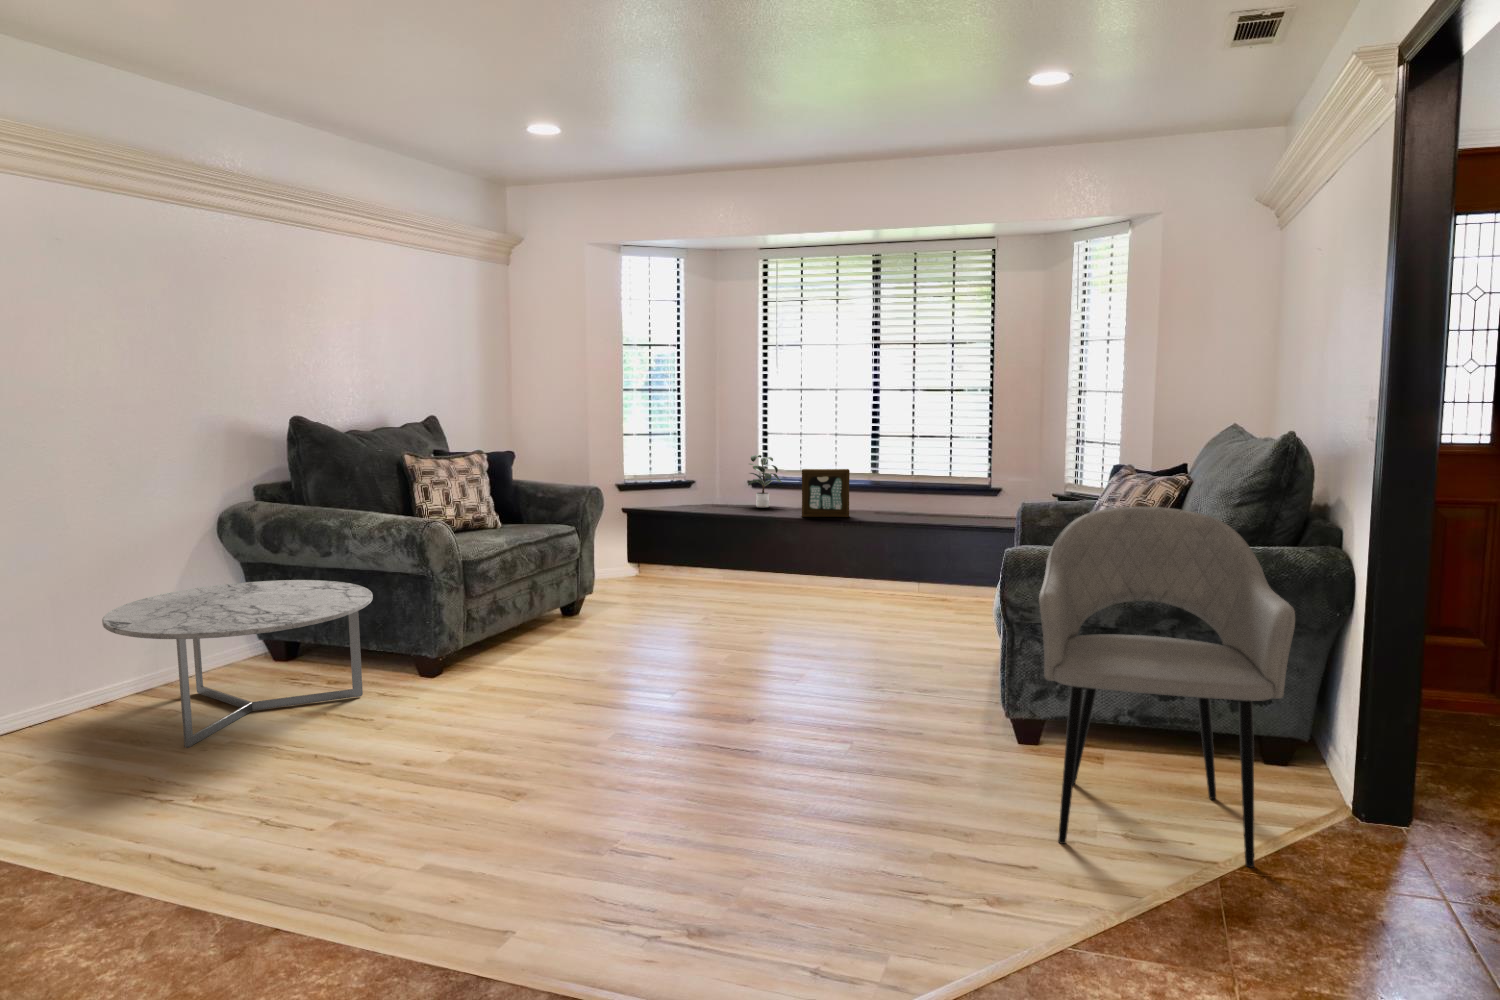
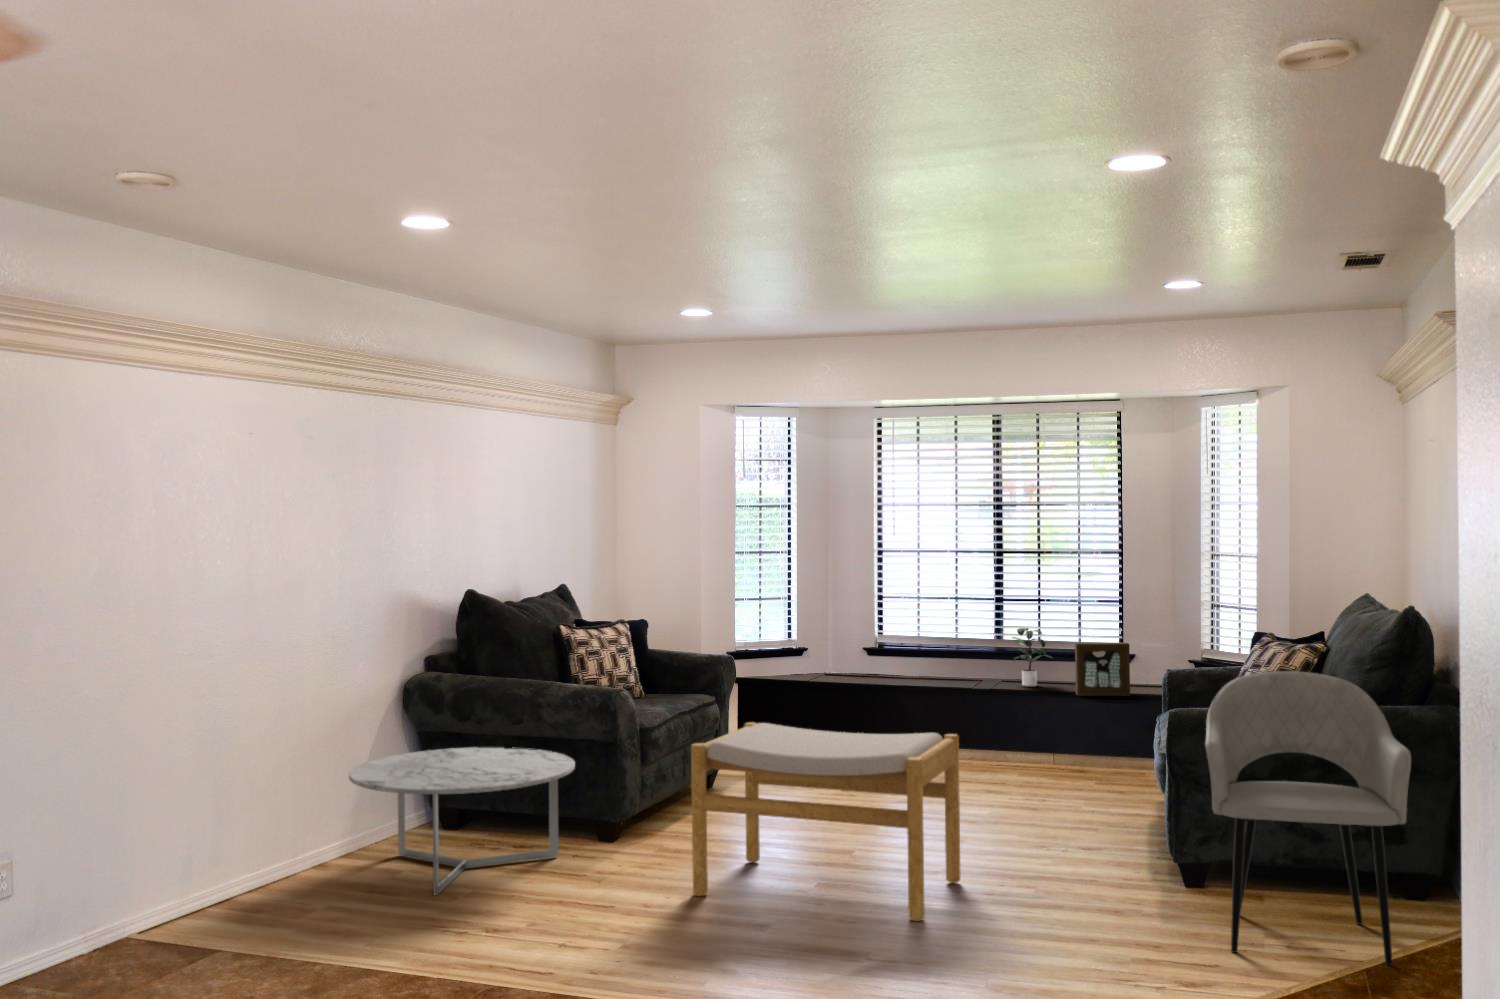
potted plant: present [748,455,782,508] -> present [1012,628,1053,687]
picture frame: present [802,469,850,517] -> present [1075,643,1130,696]
footstool: none [464,558,773,790] -> present [691,723,961,921]

